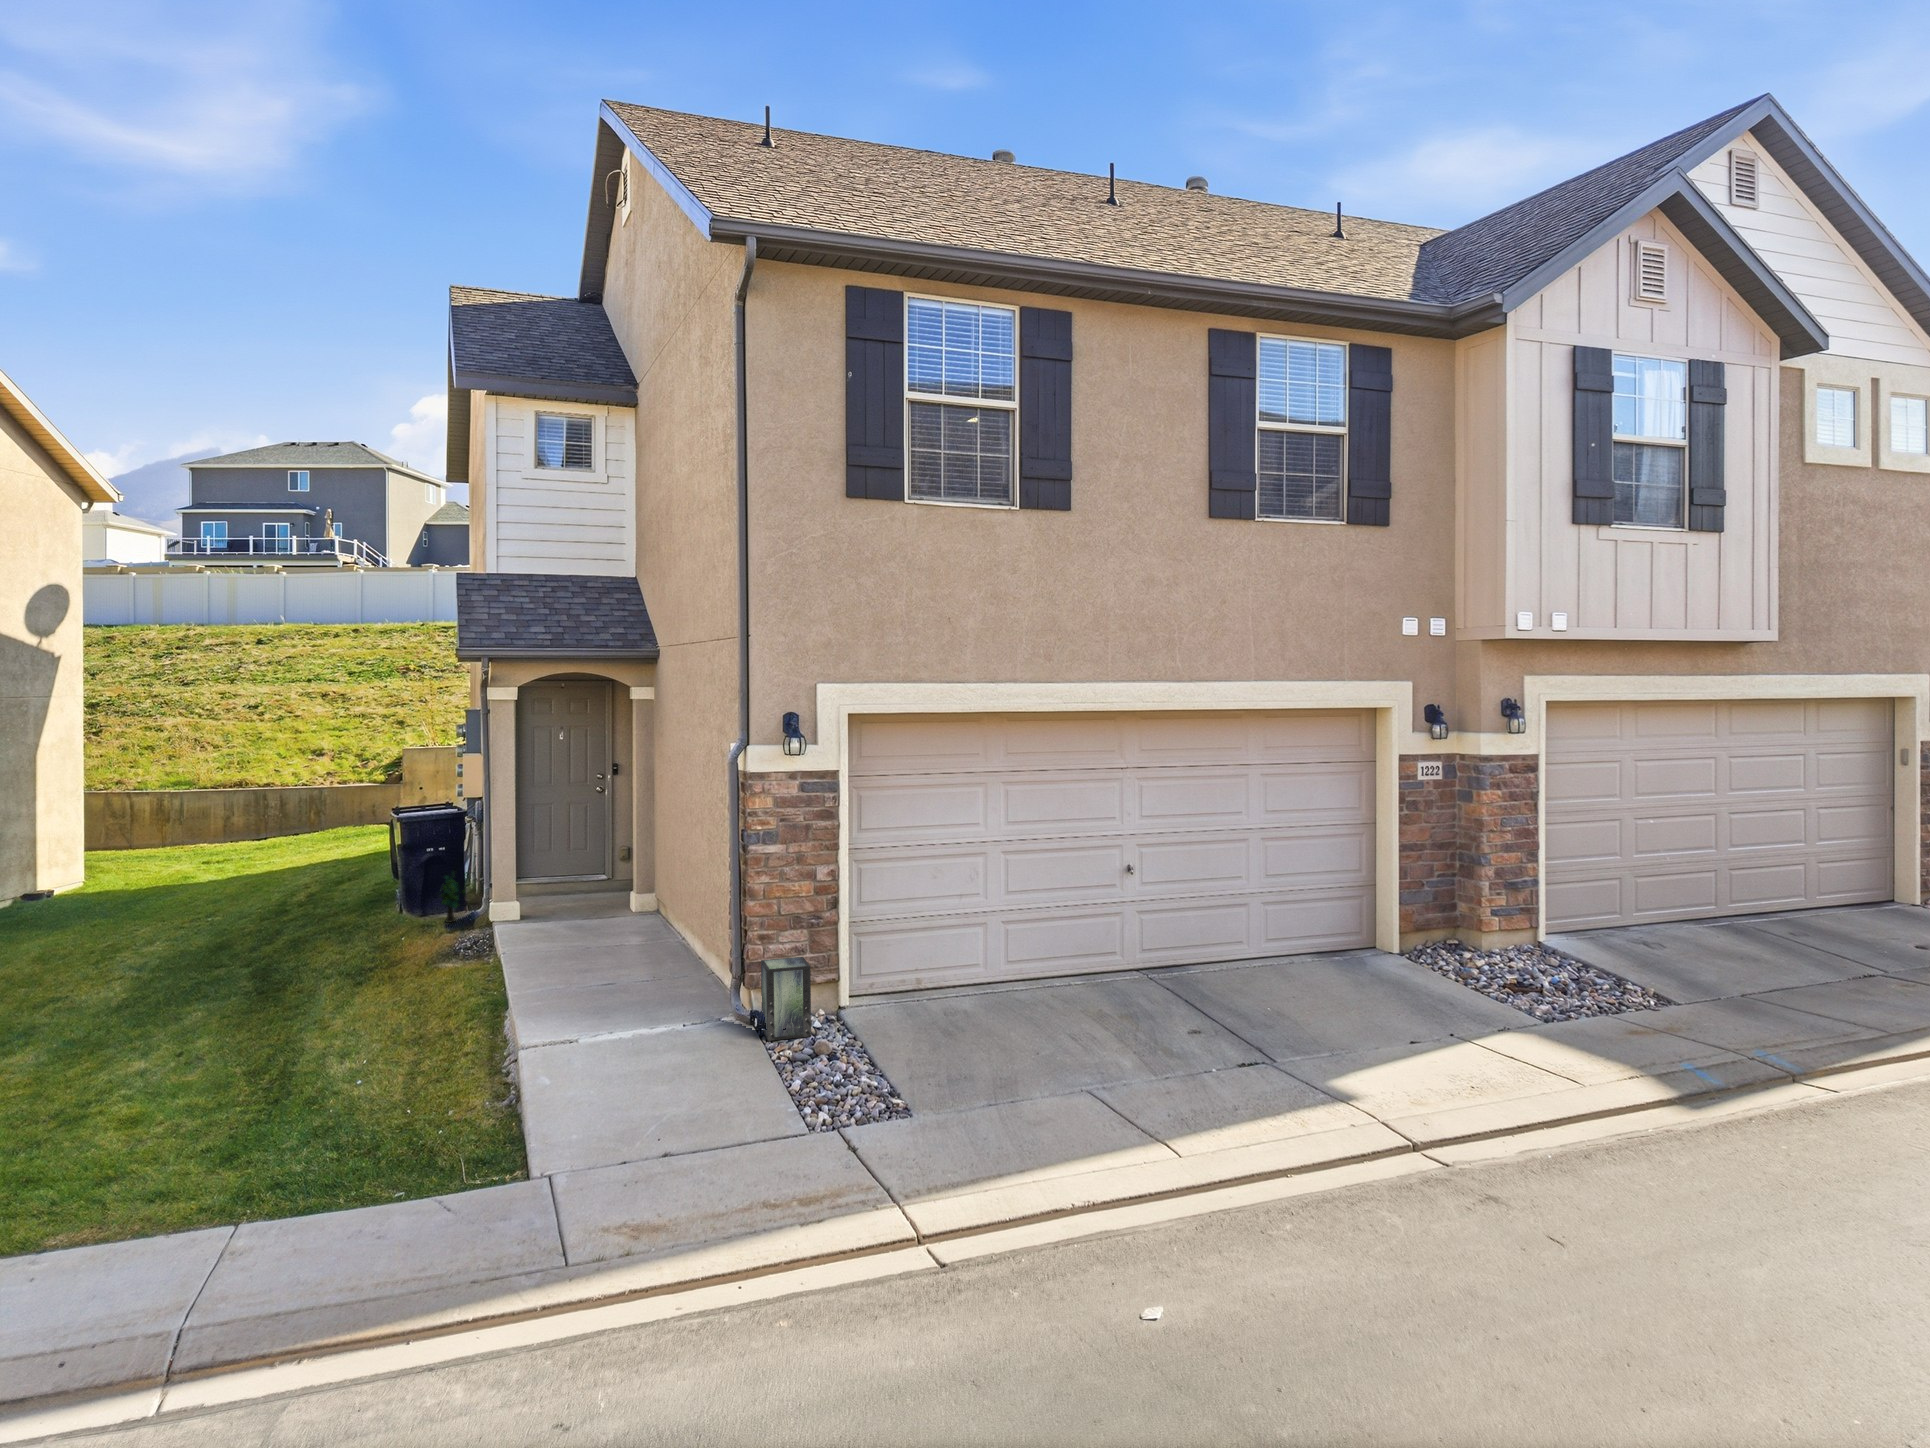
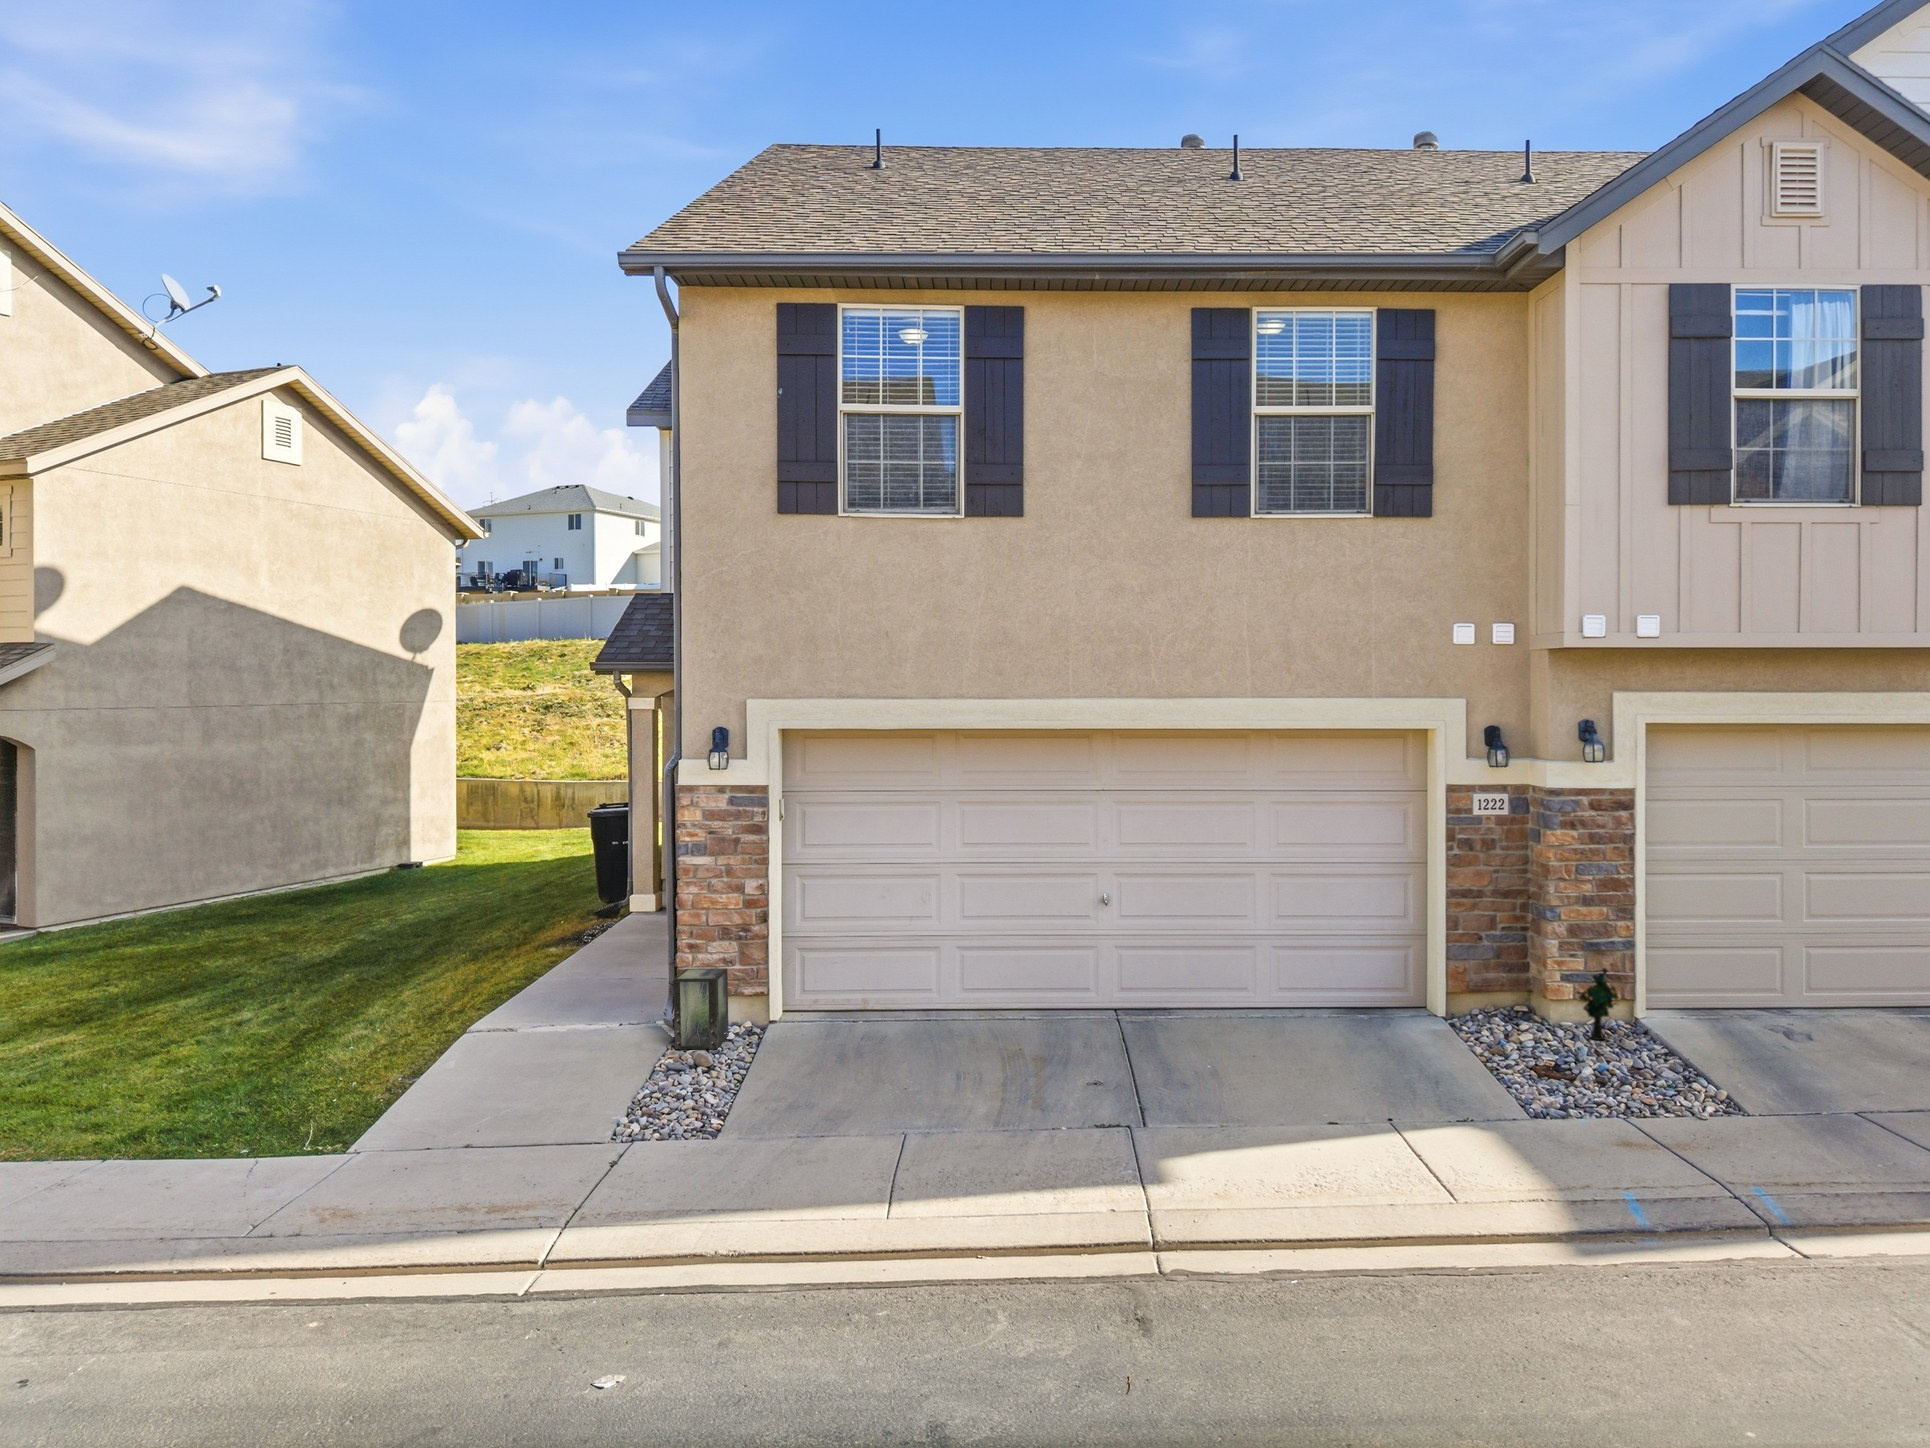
decorative plant: present [440,871,466,923] -> present [1576,968,1618,1040]

